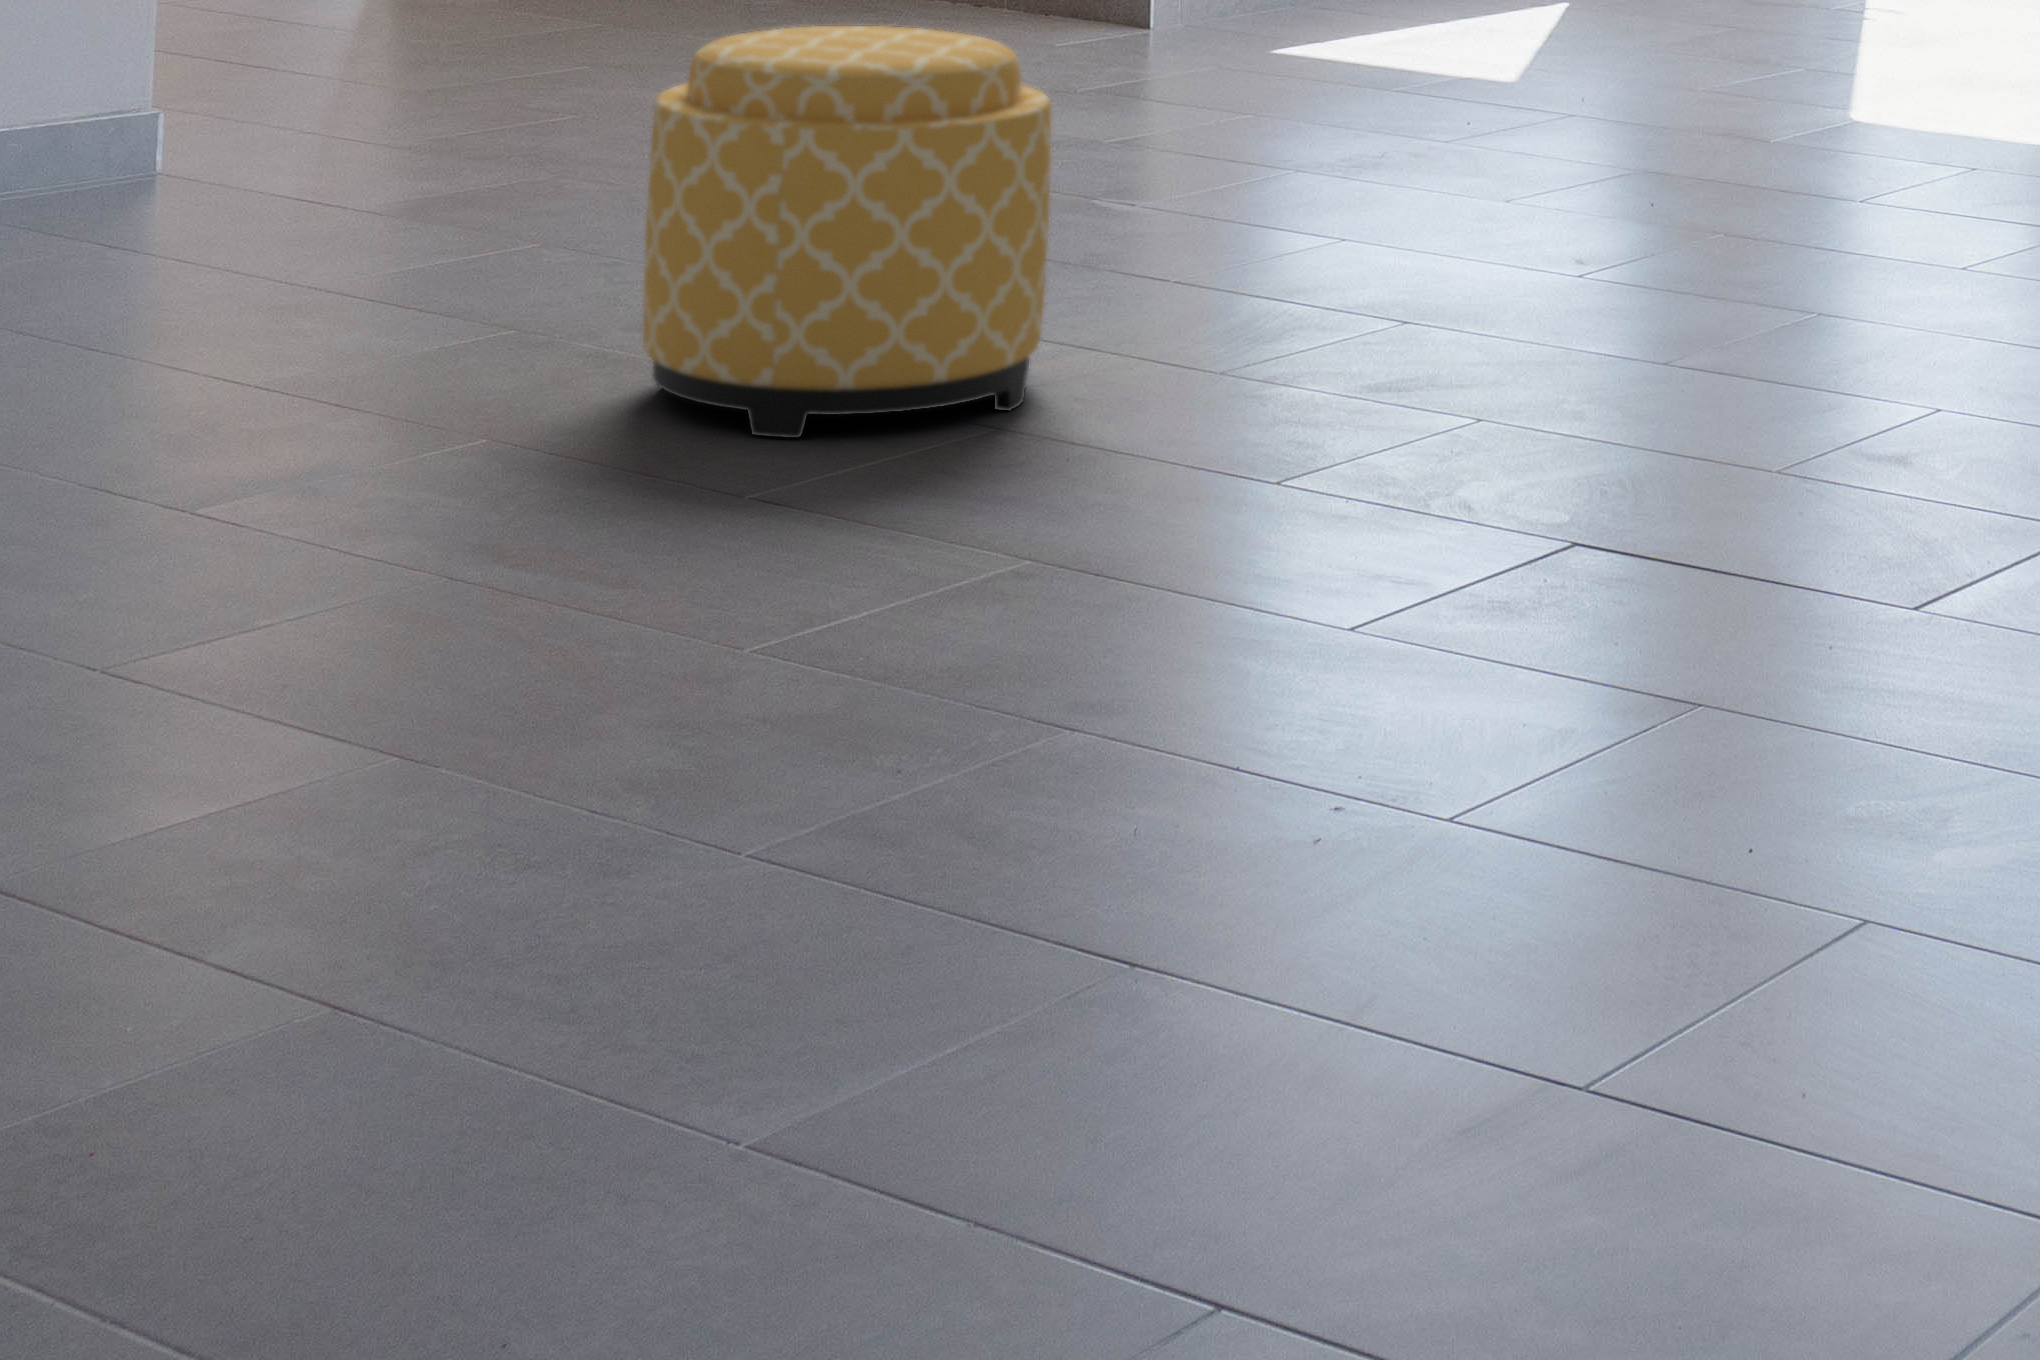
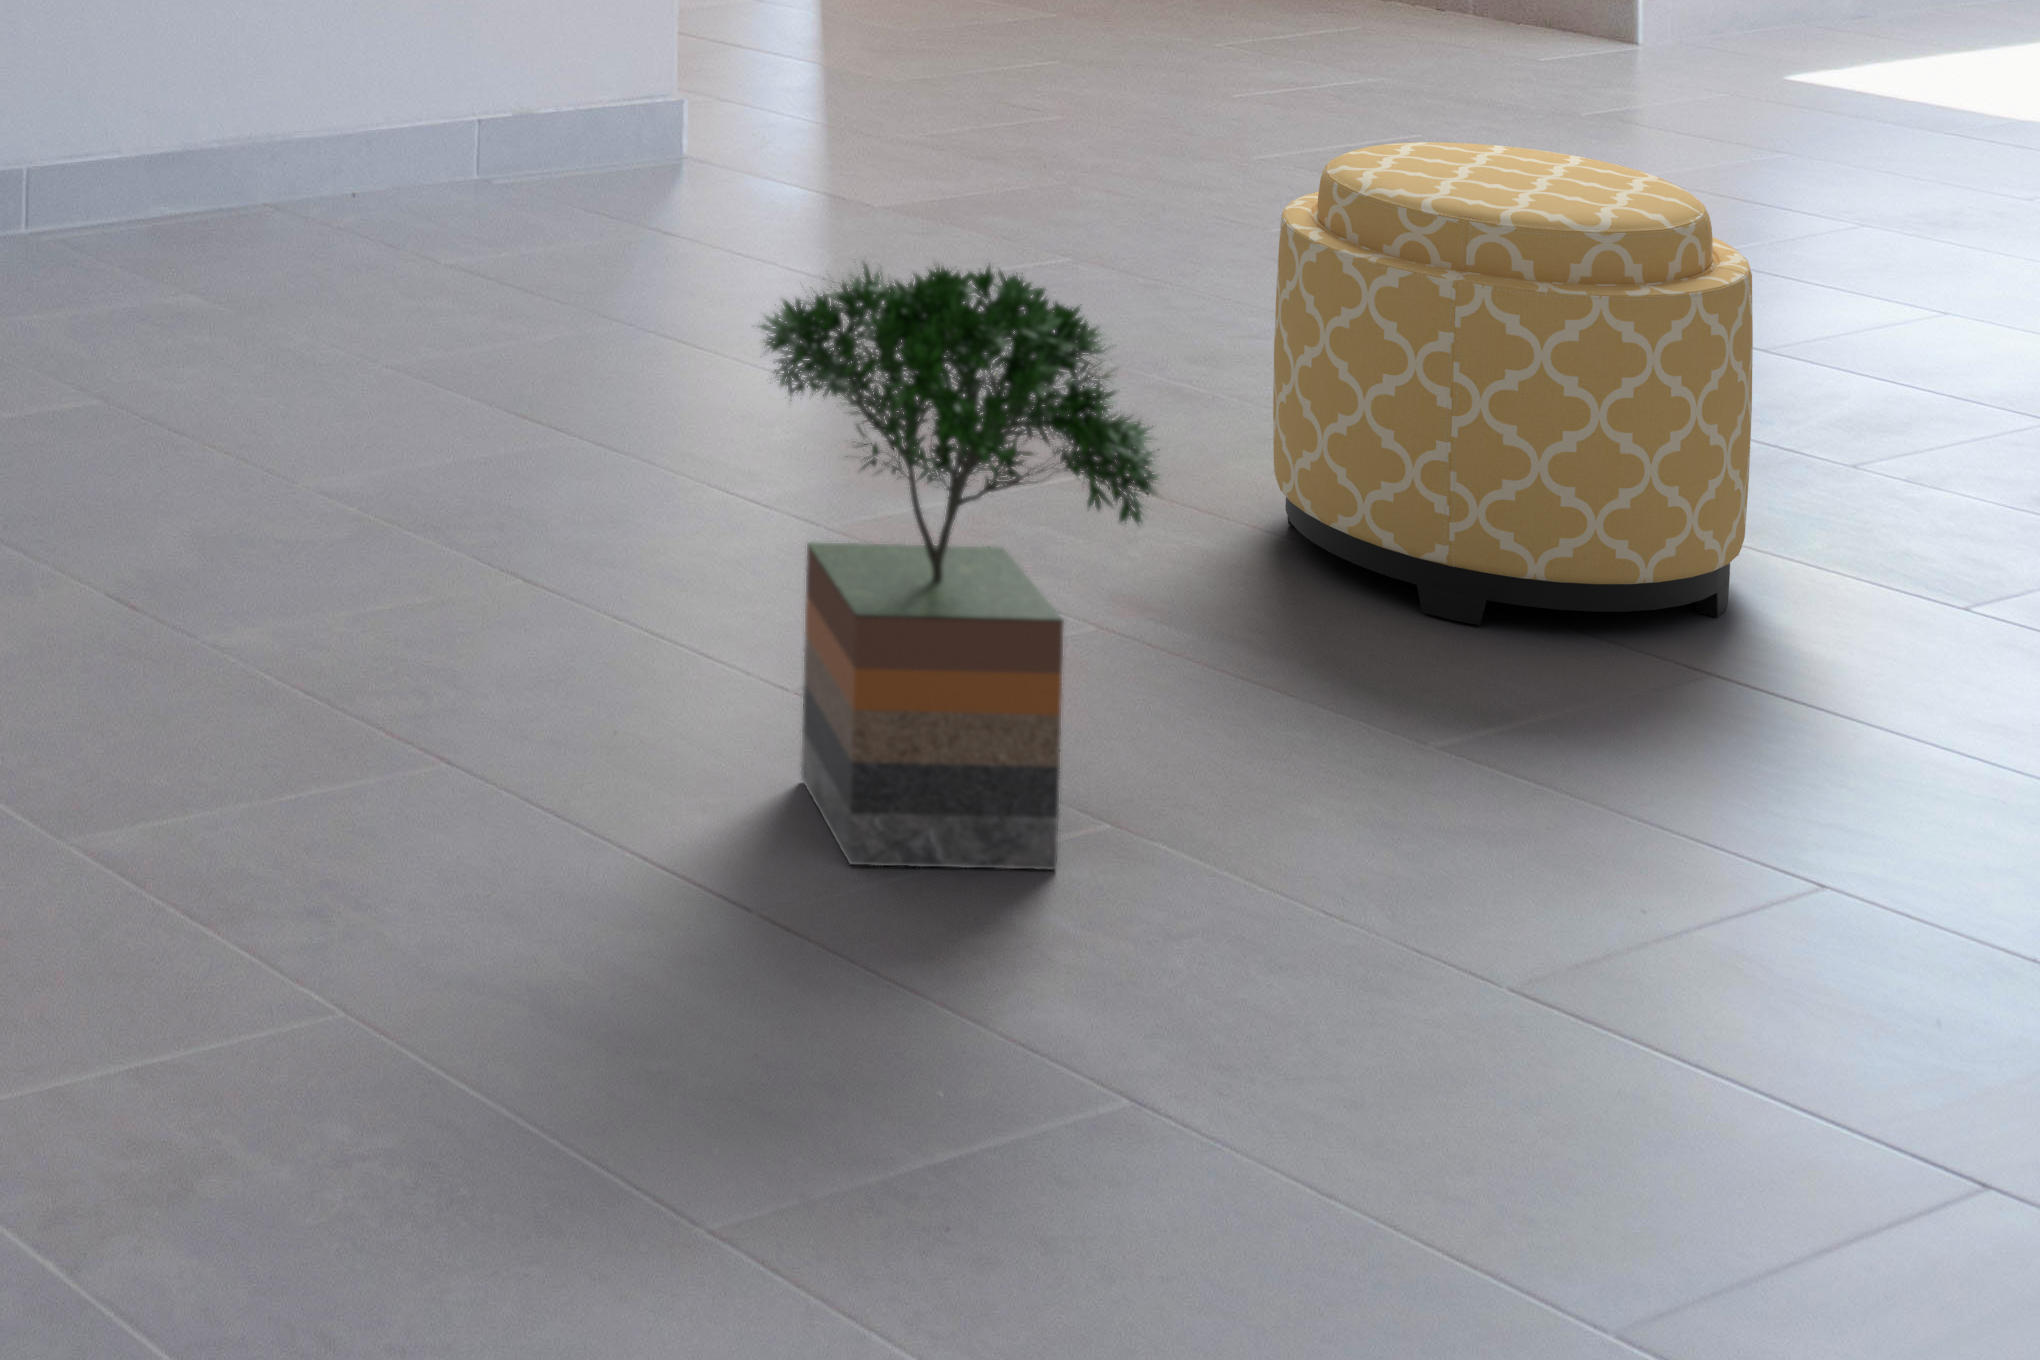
potted tree: none [46,103,433,668] -> present [760,264,1159,870]

